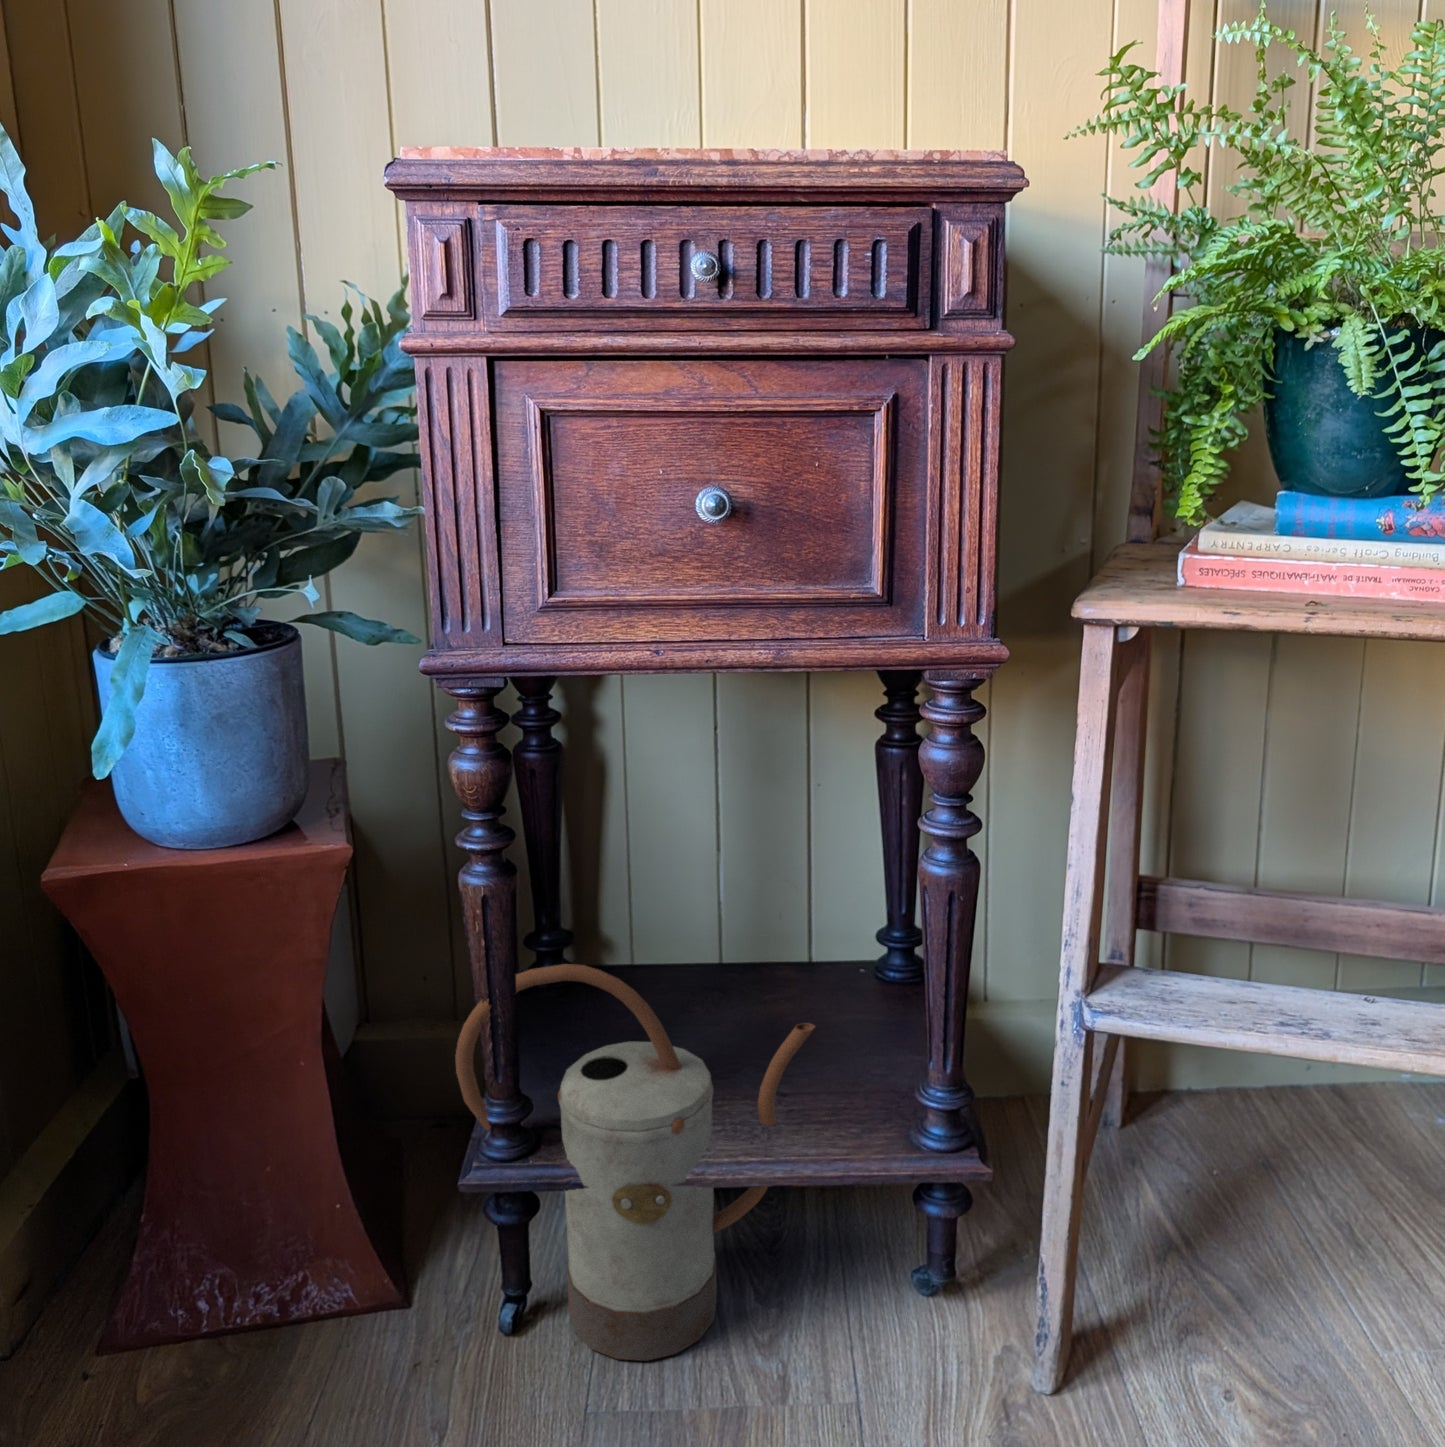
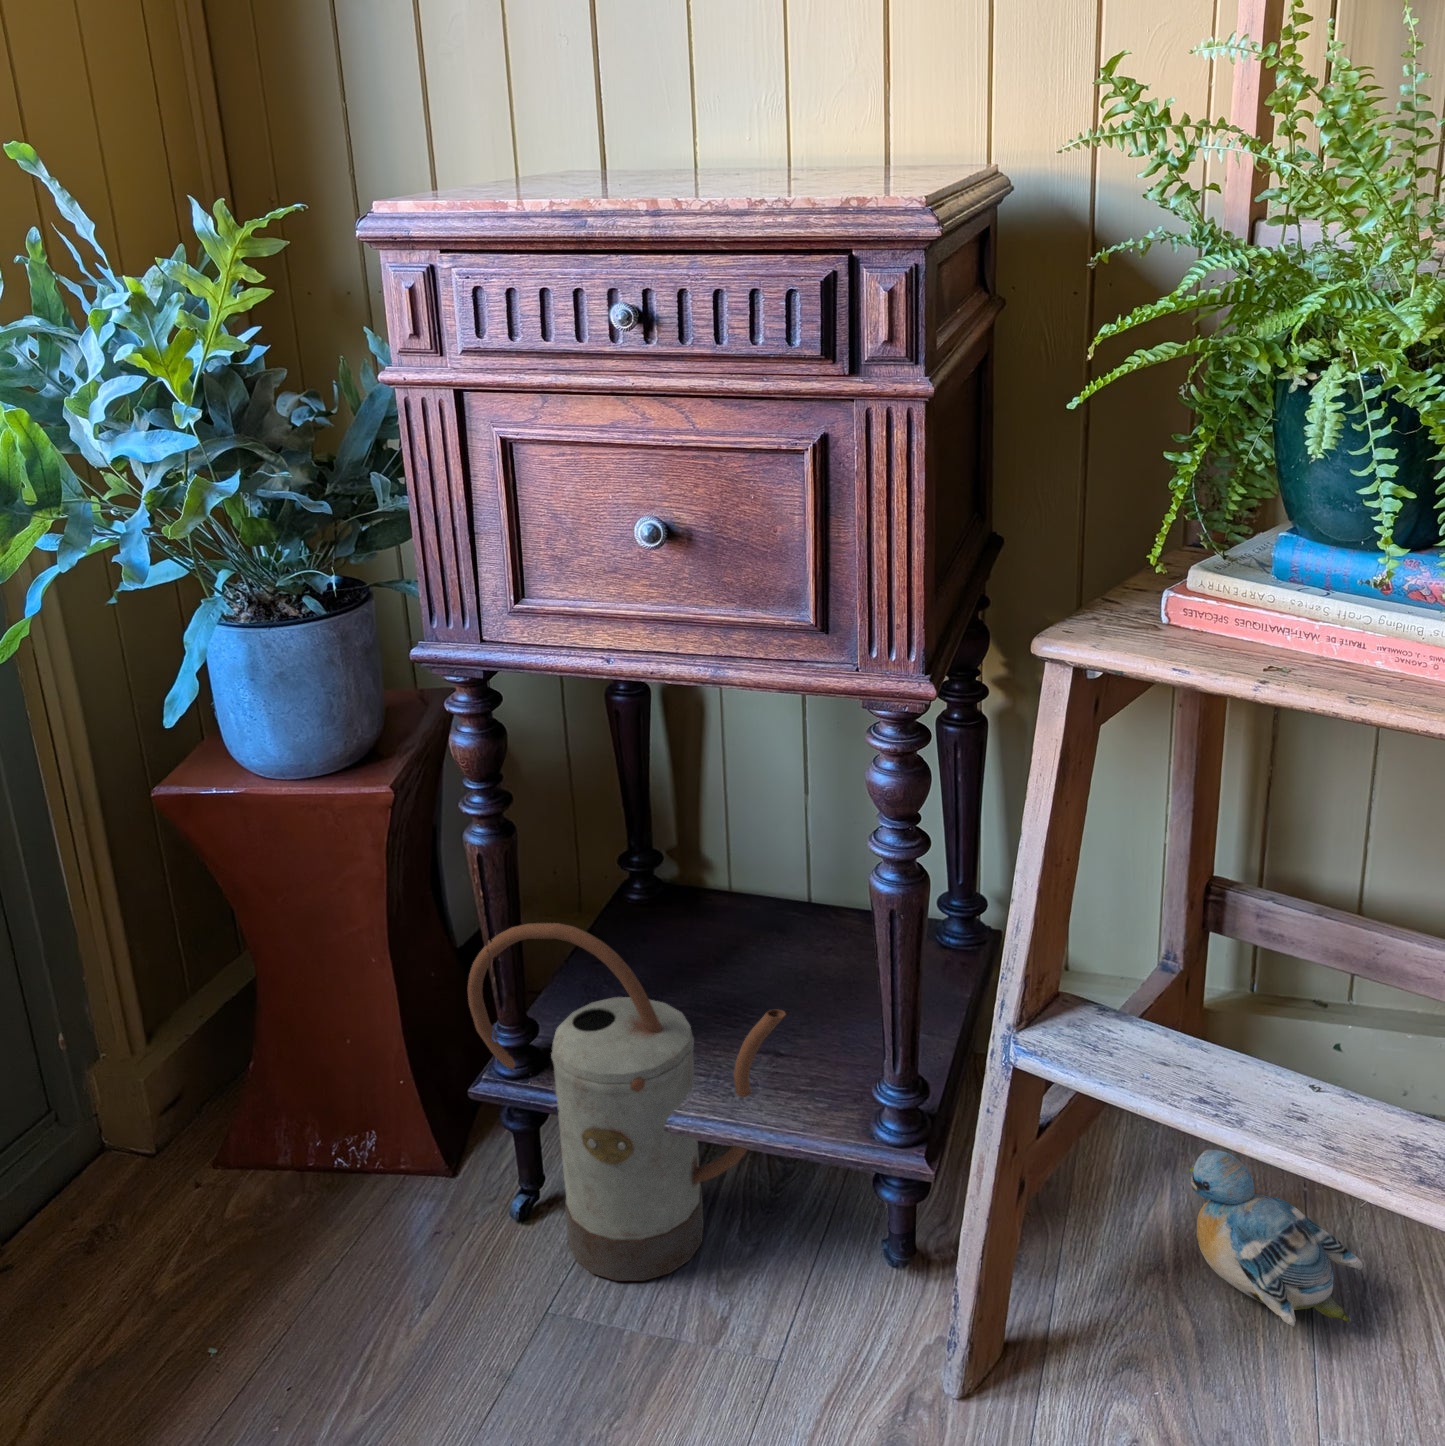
plush toy: none [1156,1101,1335,1249] -> present [1190,1150,1363,1327]

